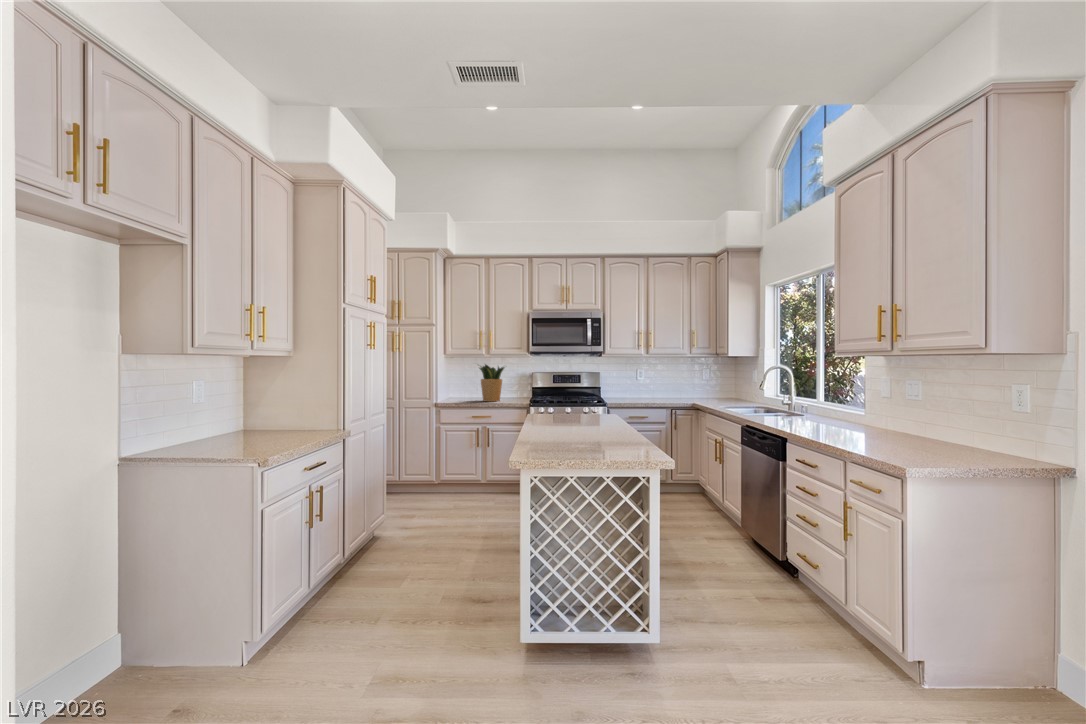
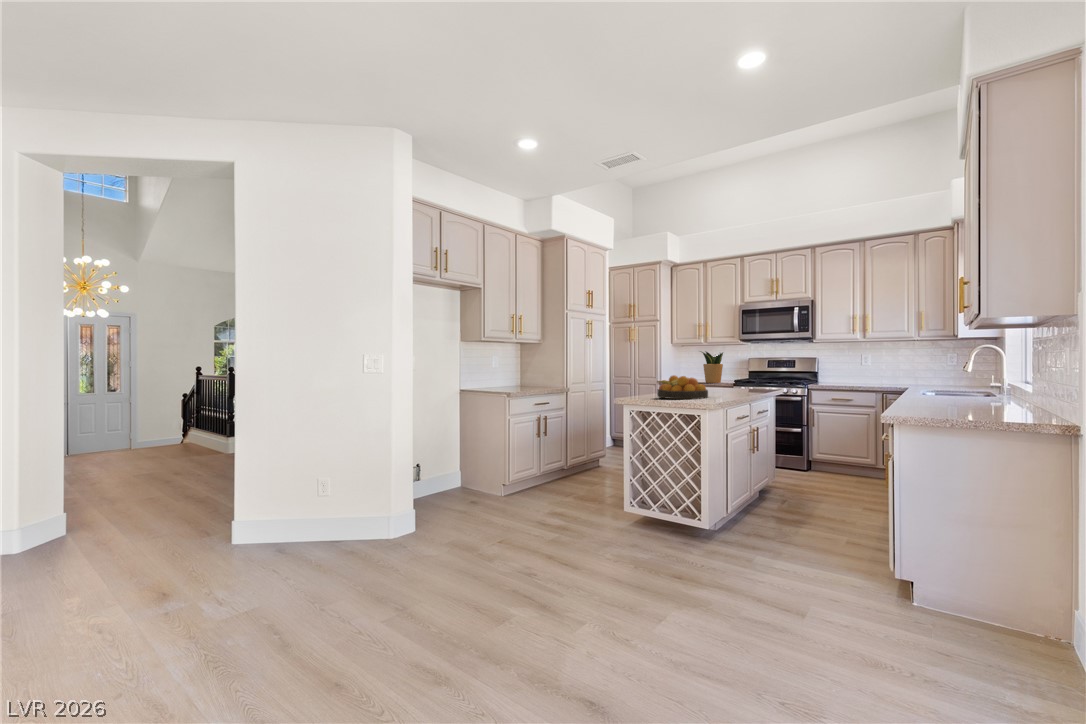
fruit bowl: none [545,411,619,450] -> present [657,375,708,399]

